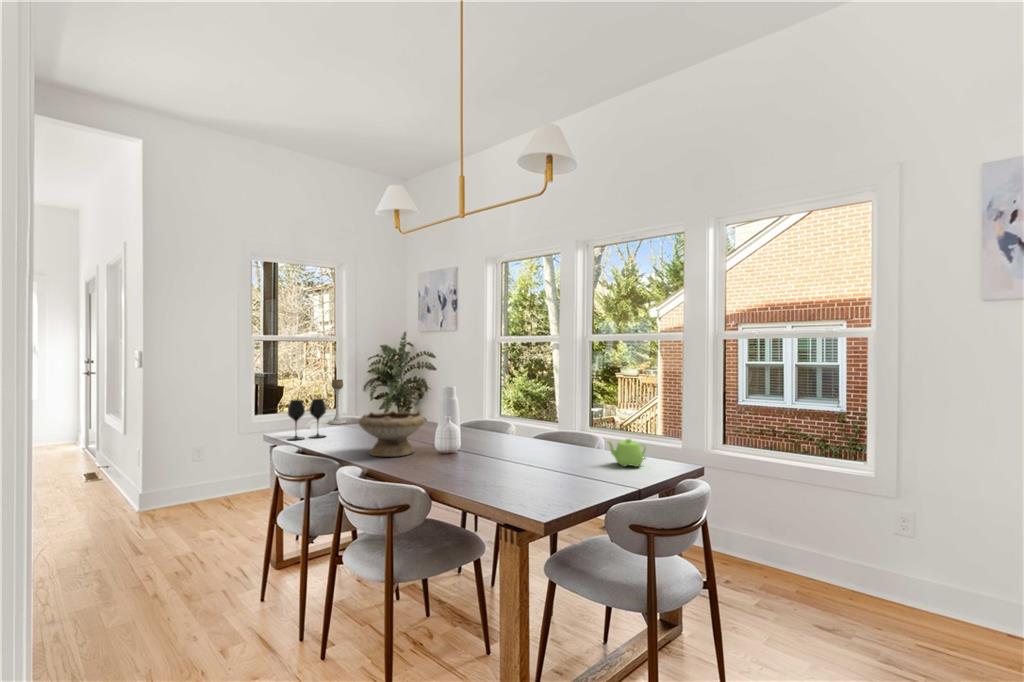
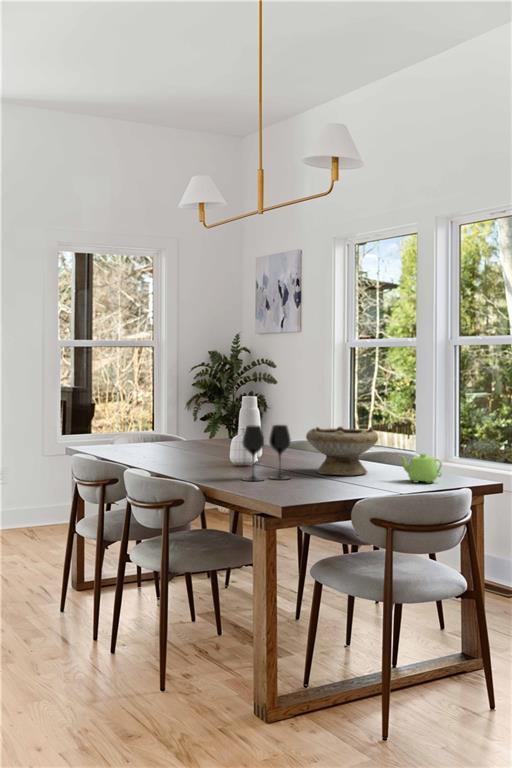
candle holder: present [328,379,346,424] -> none [132,390,153,441]
wine glass: present [288,398,326,440] -> present [242,425,291,481]
bowl: present [359,410,424,456] -> present [306,426,378,475]

